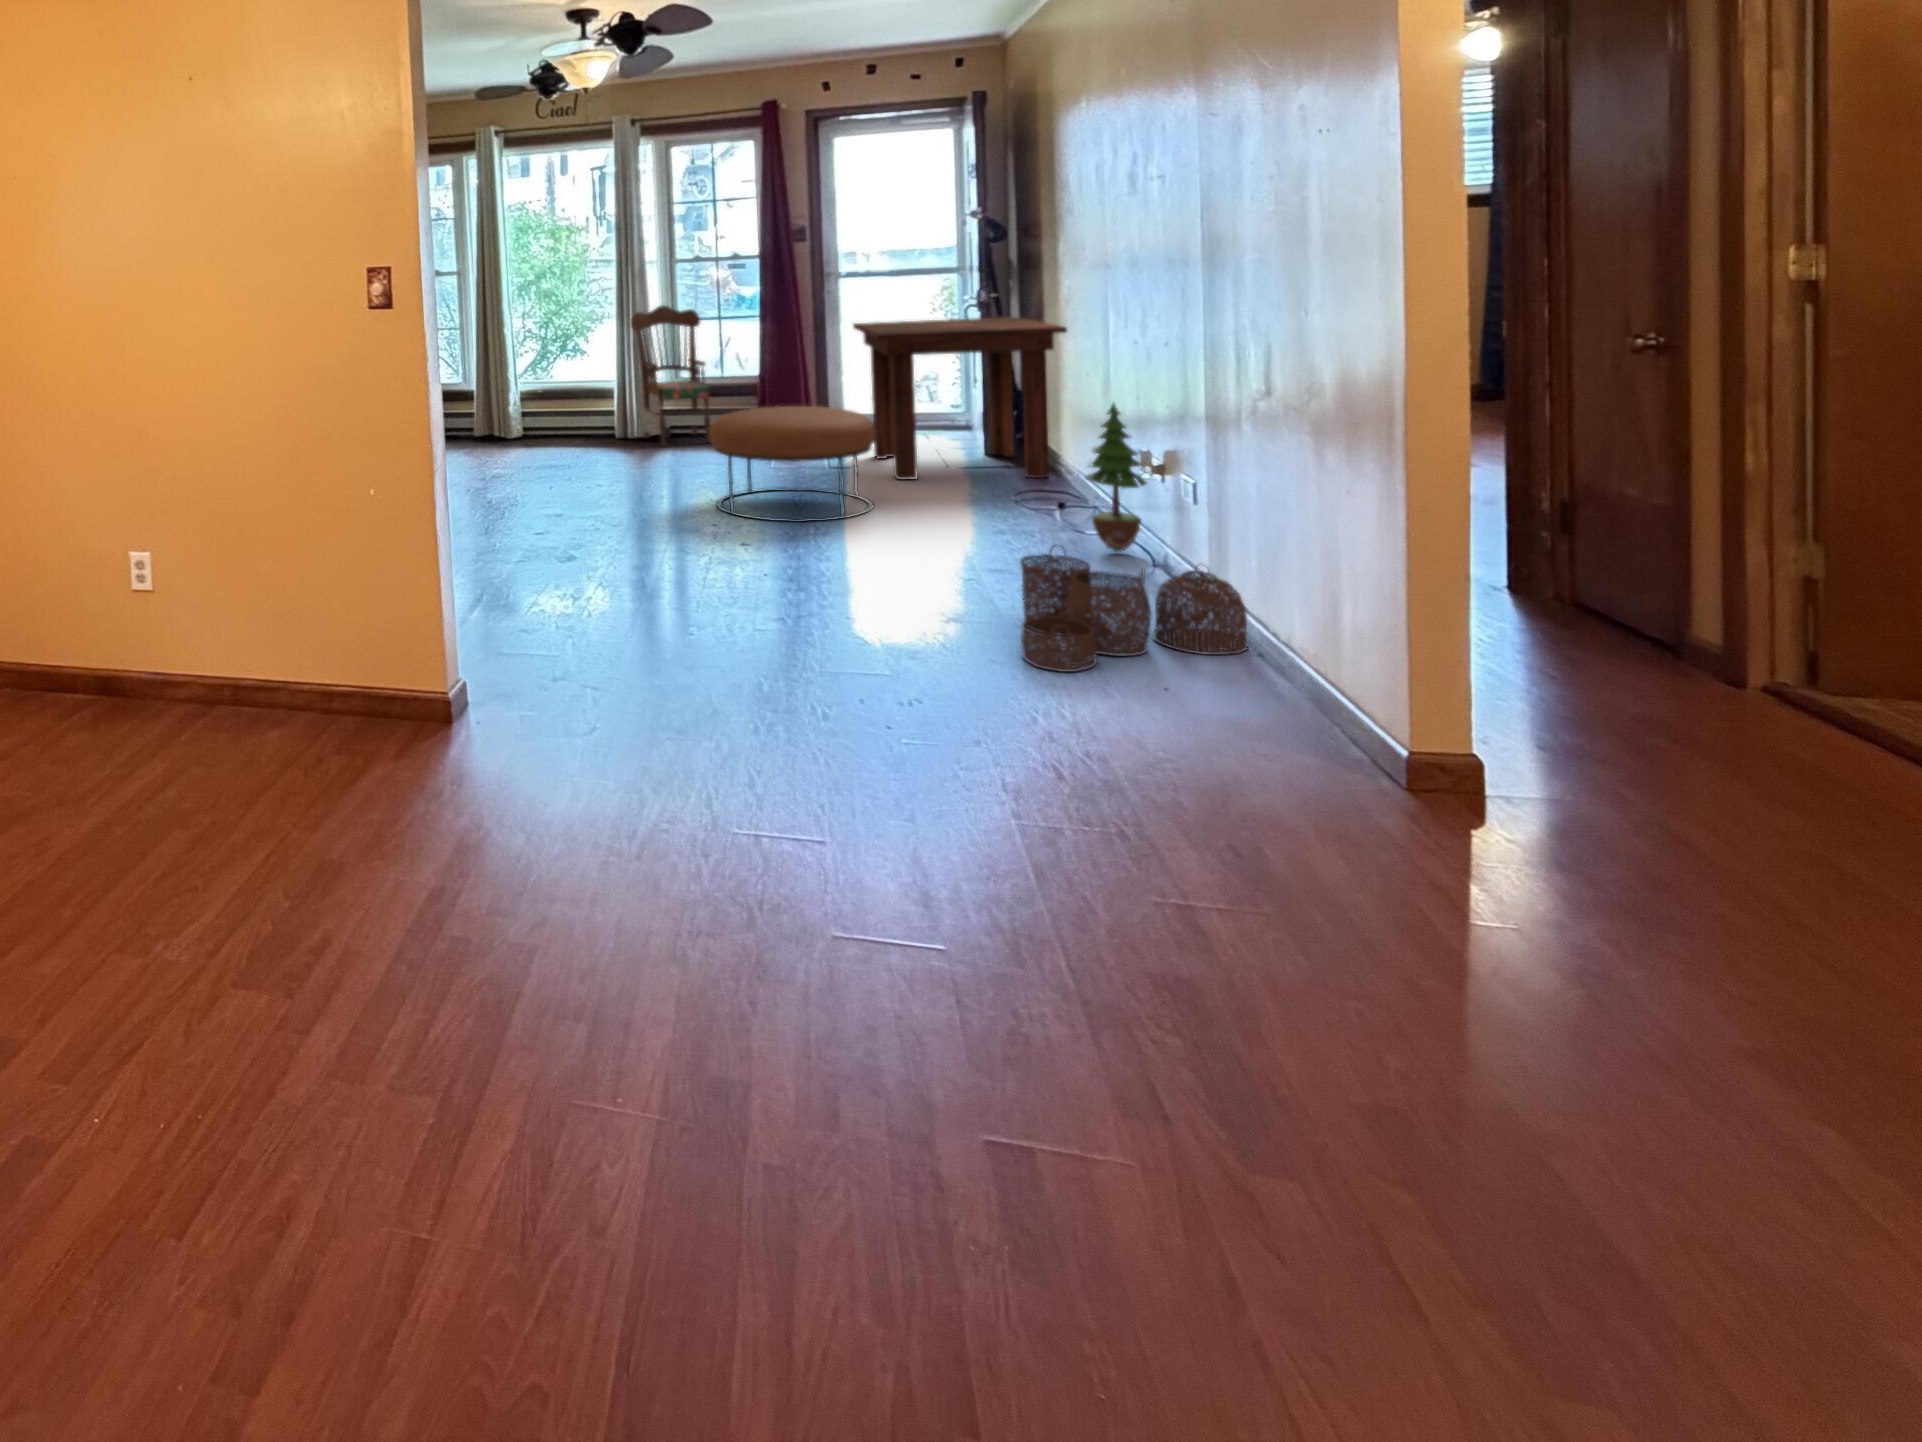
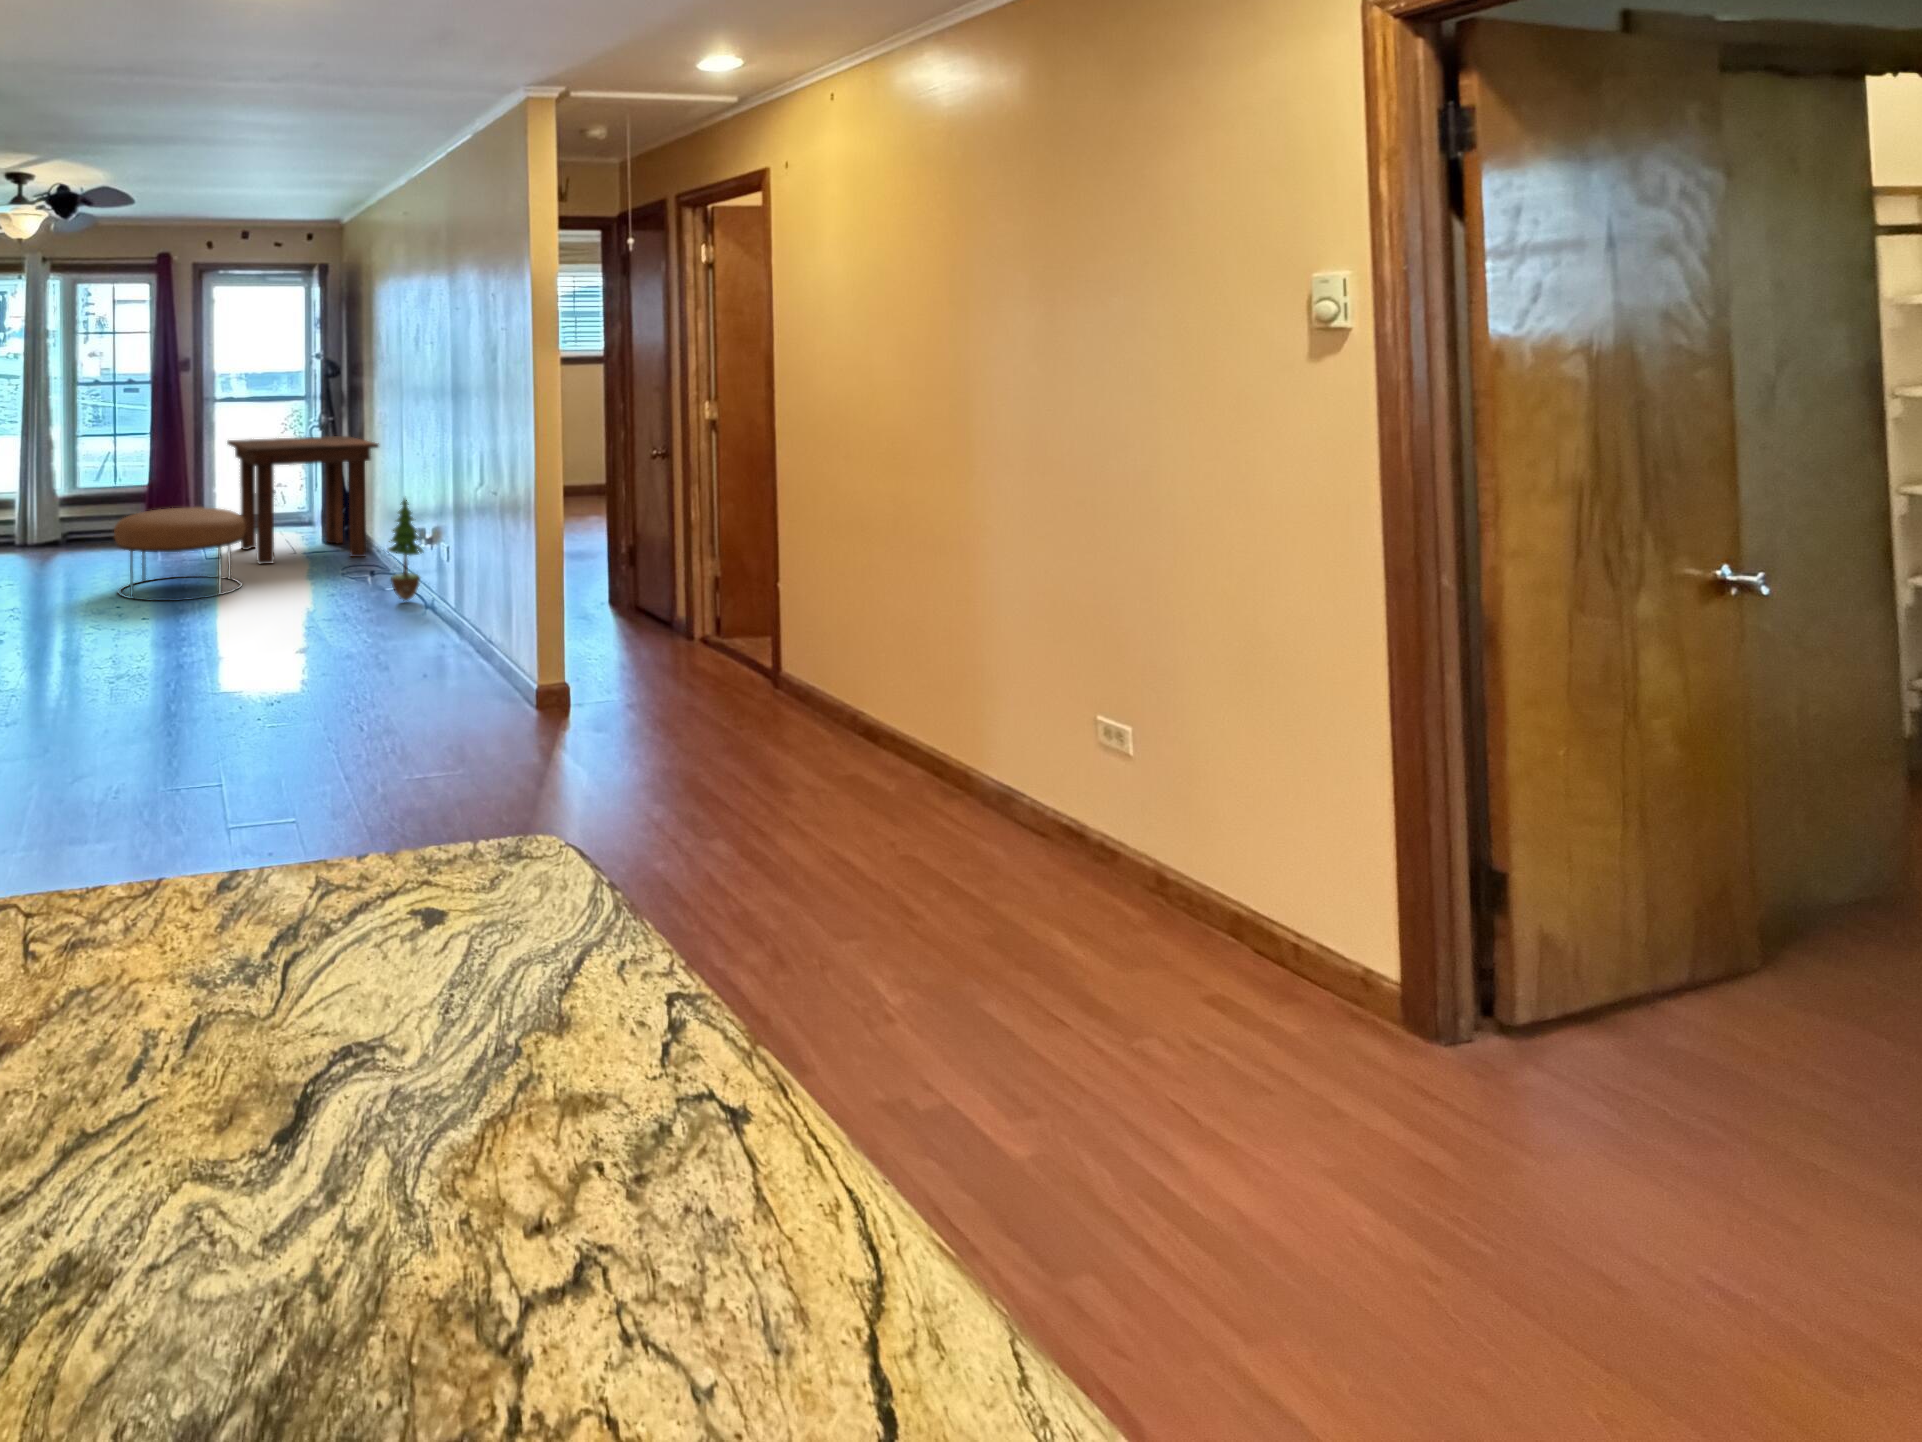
dining chair: present [631,305,711,445] -> none [33,424,106,550]
woven basket: present [1021,546,1248,672] -> none [344,593,474,674]

